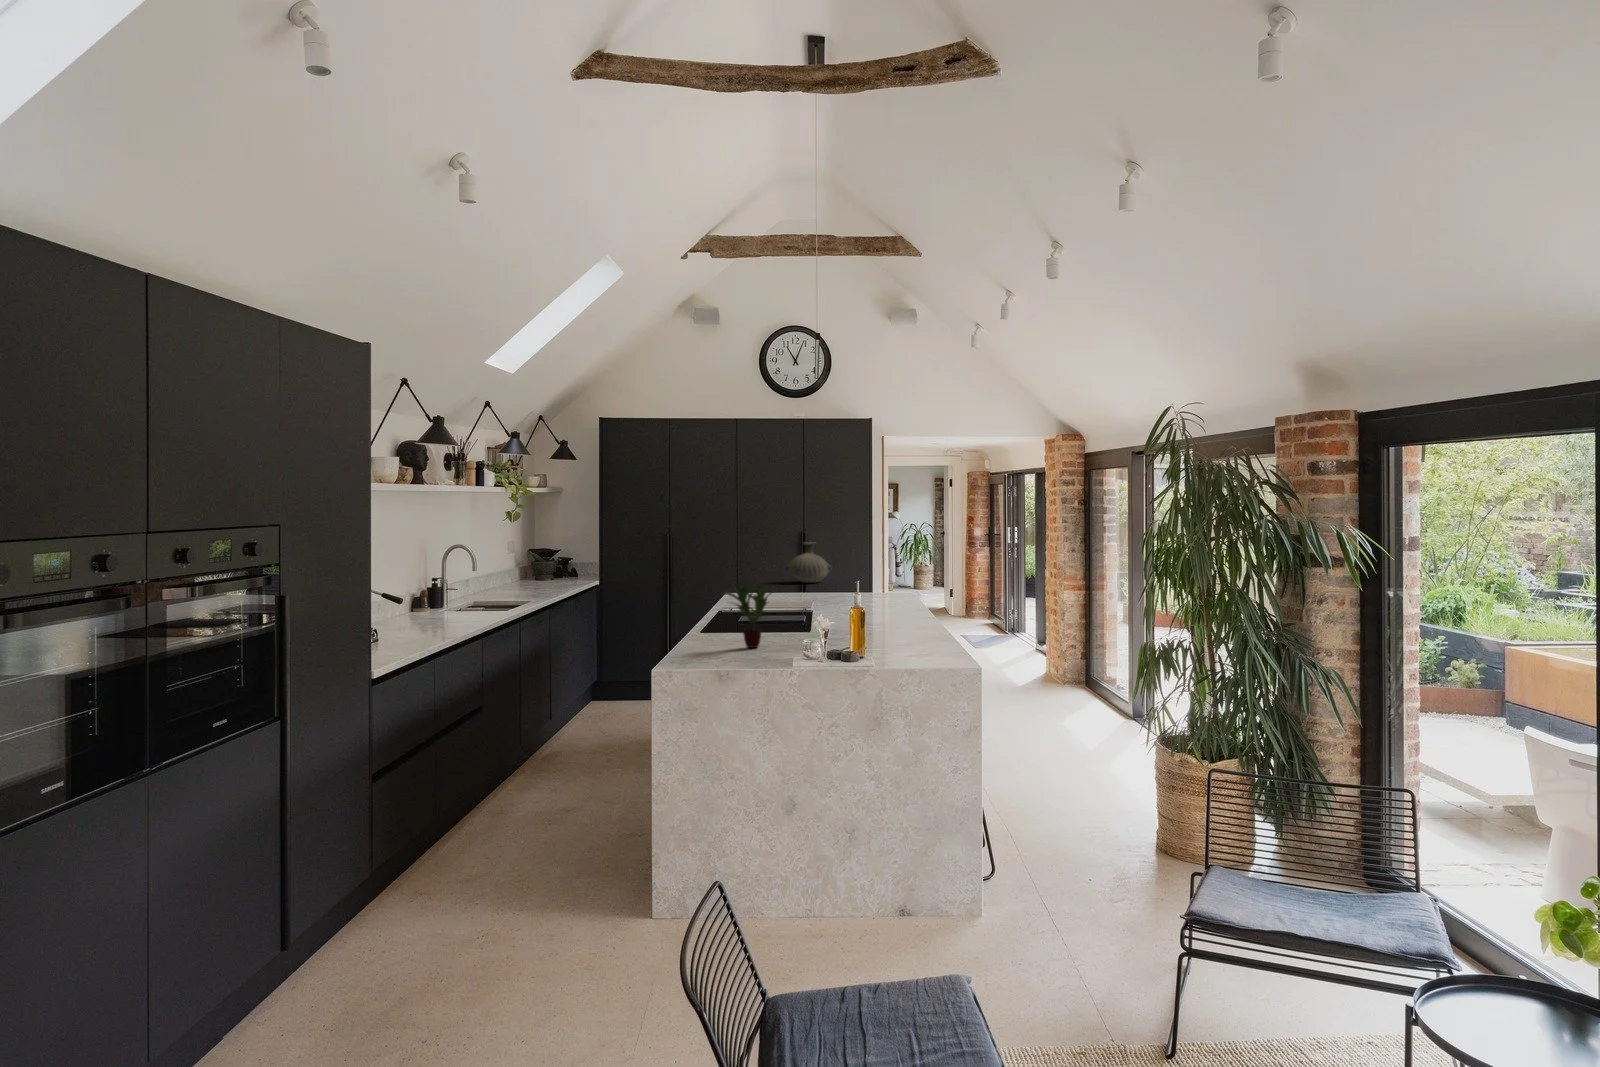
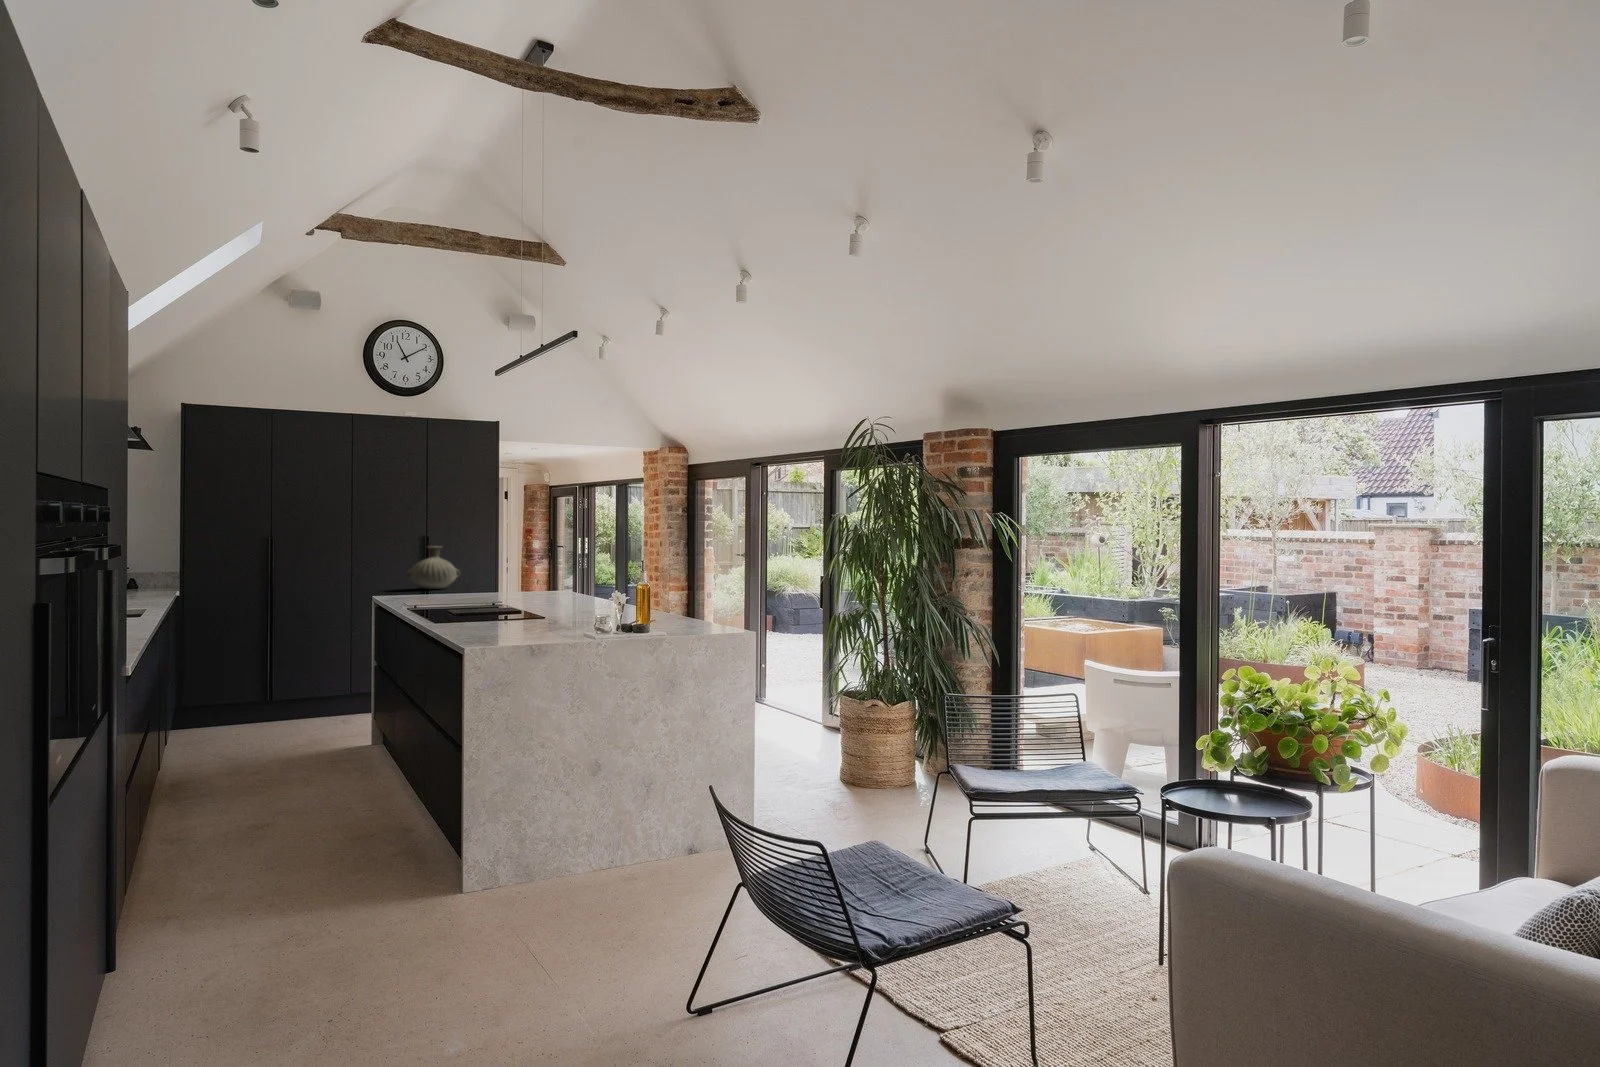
potted plant: present [719,582,782,648] -> none [494,565,572,636]

